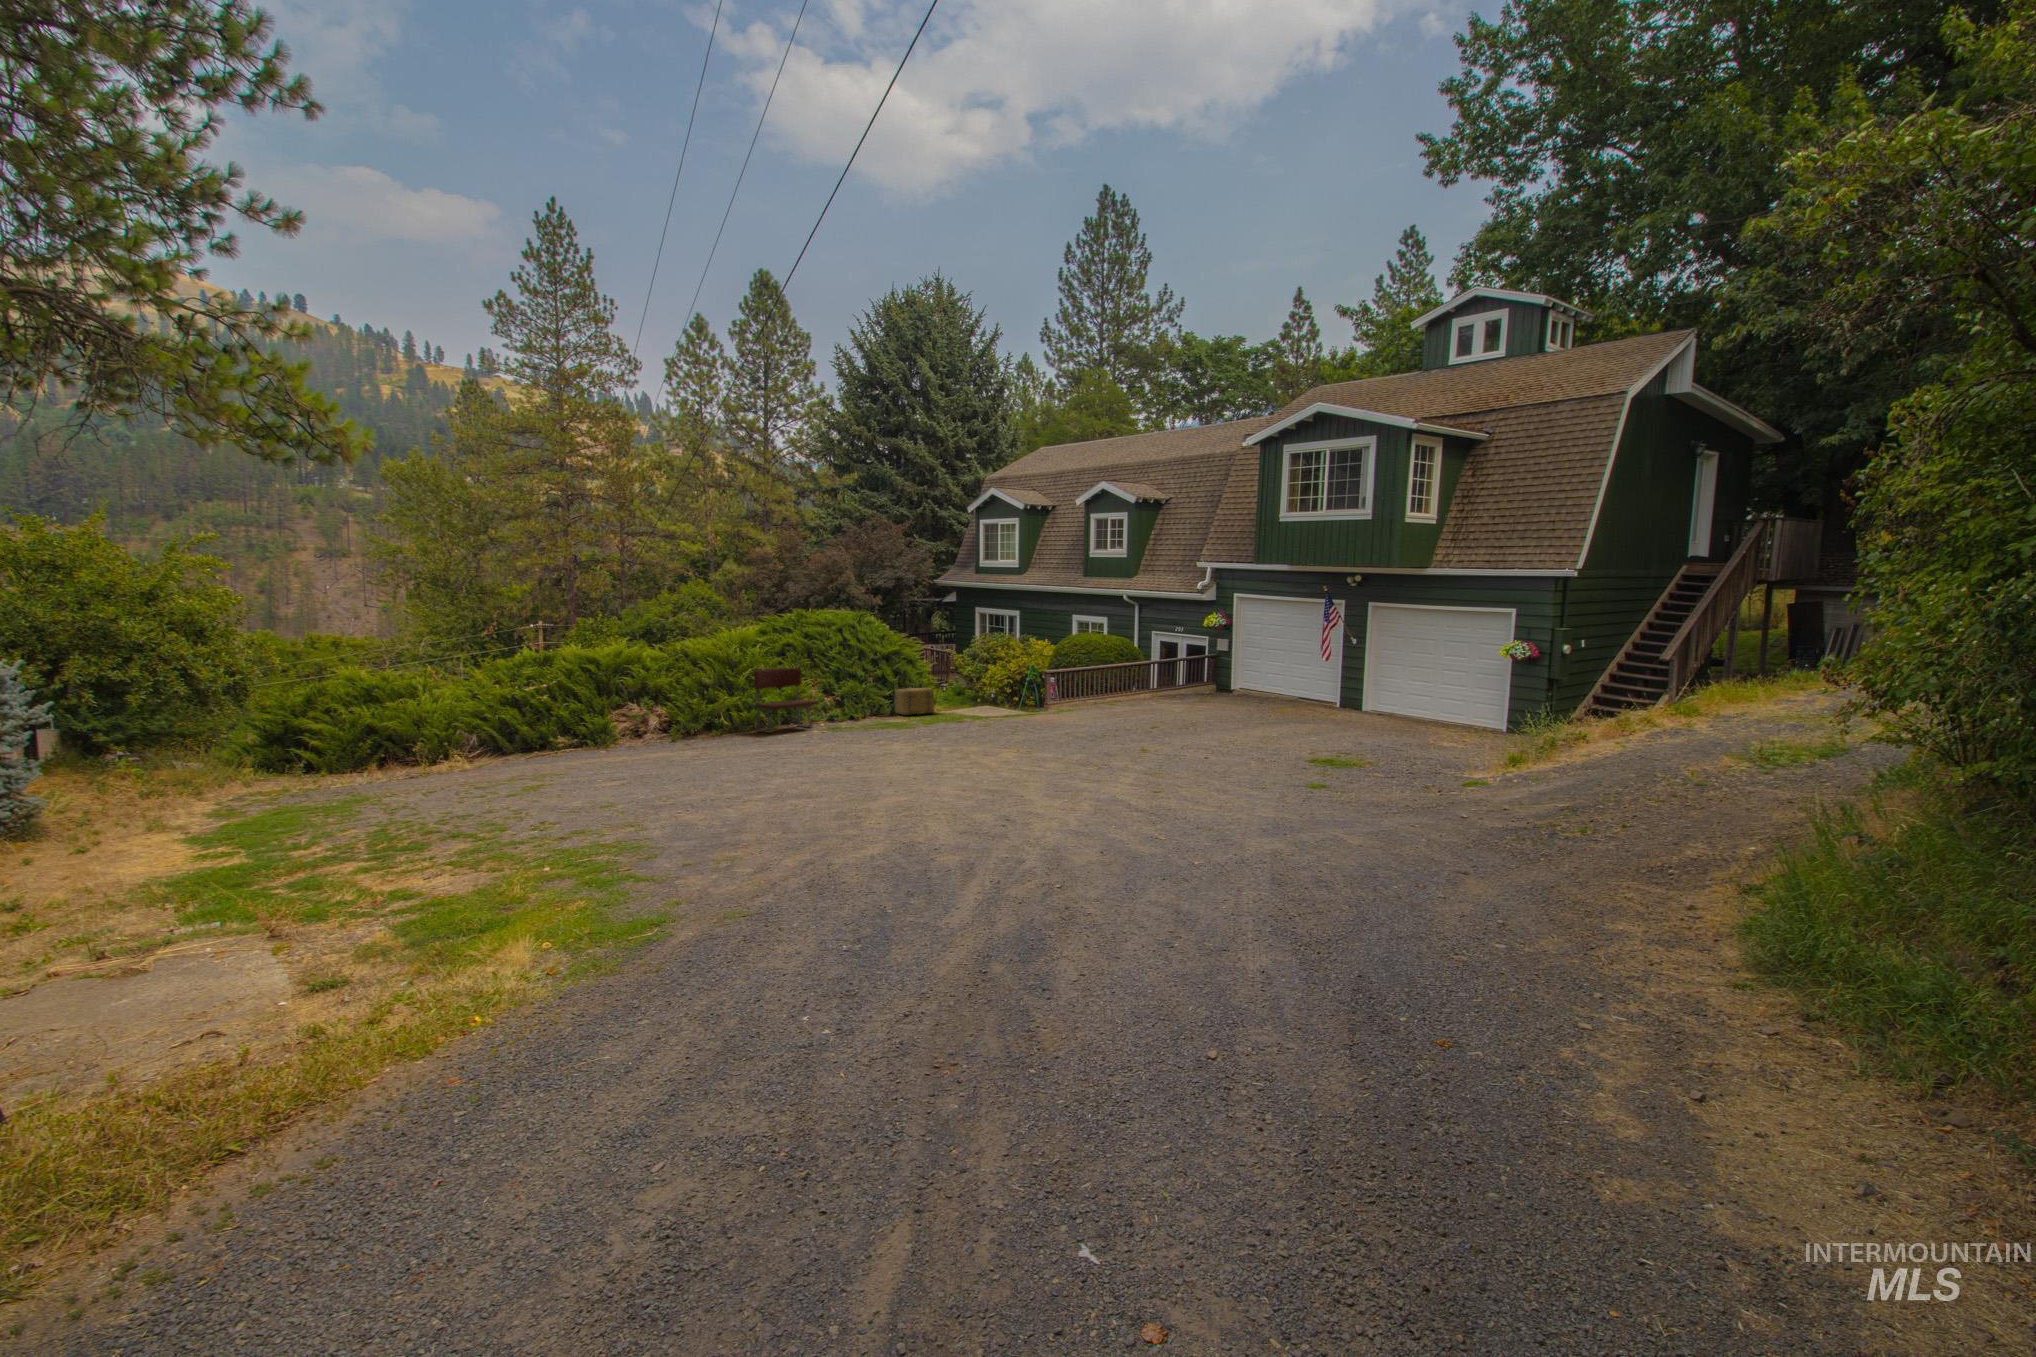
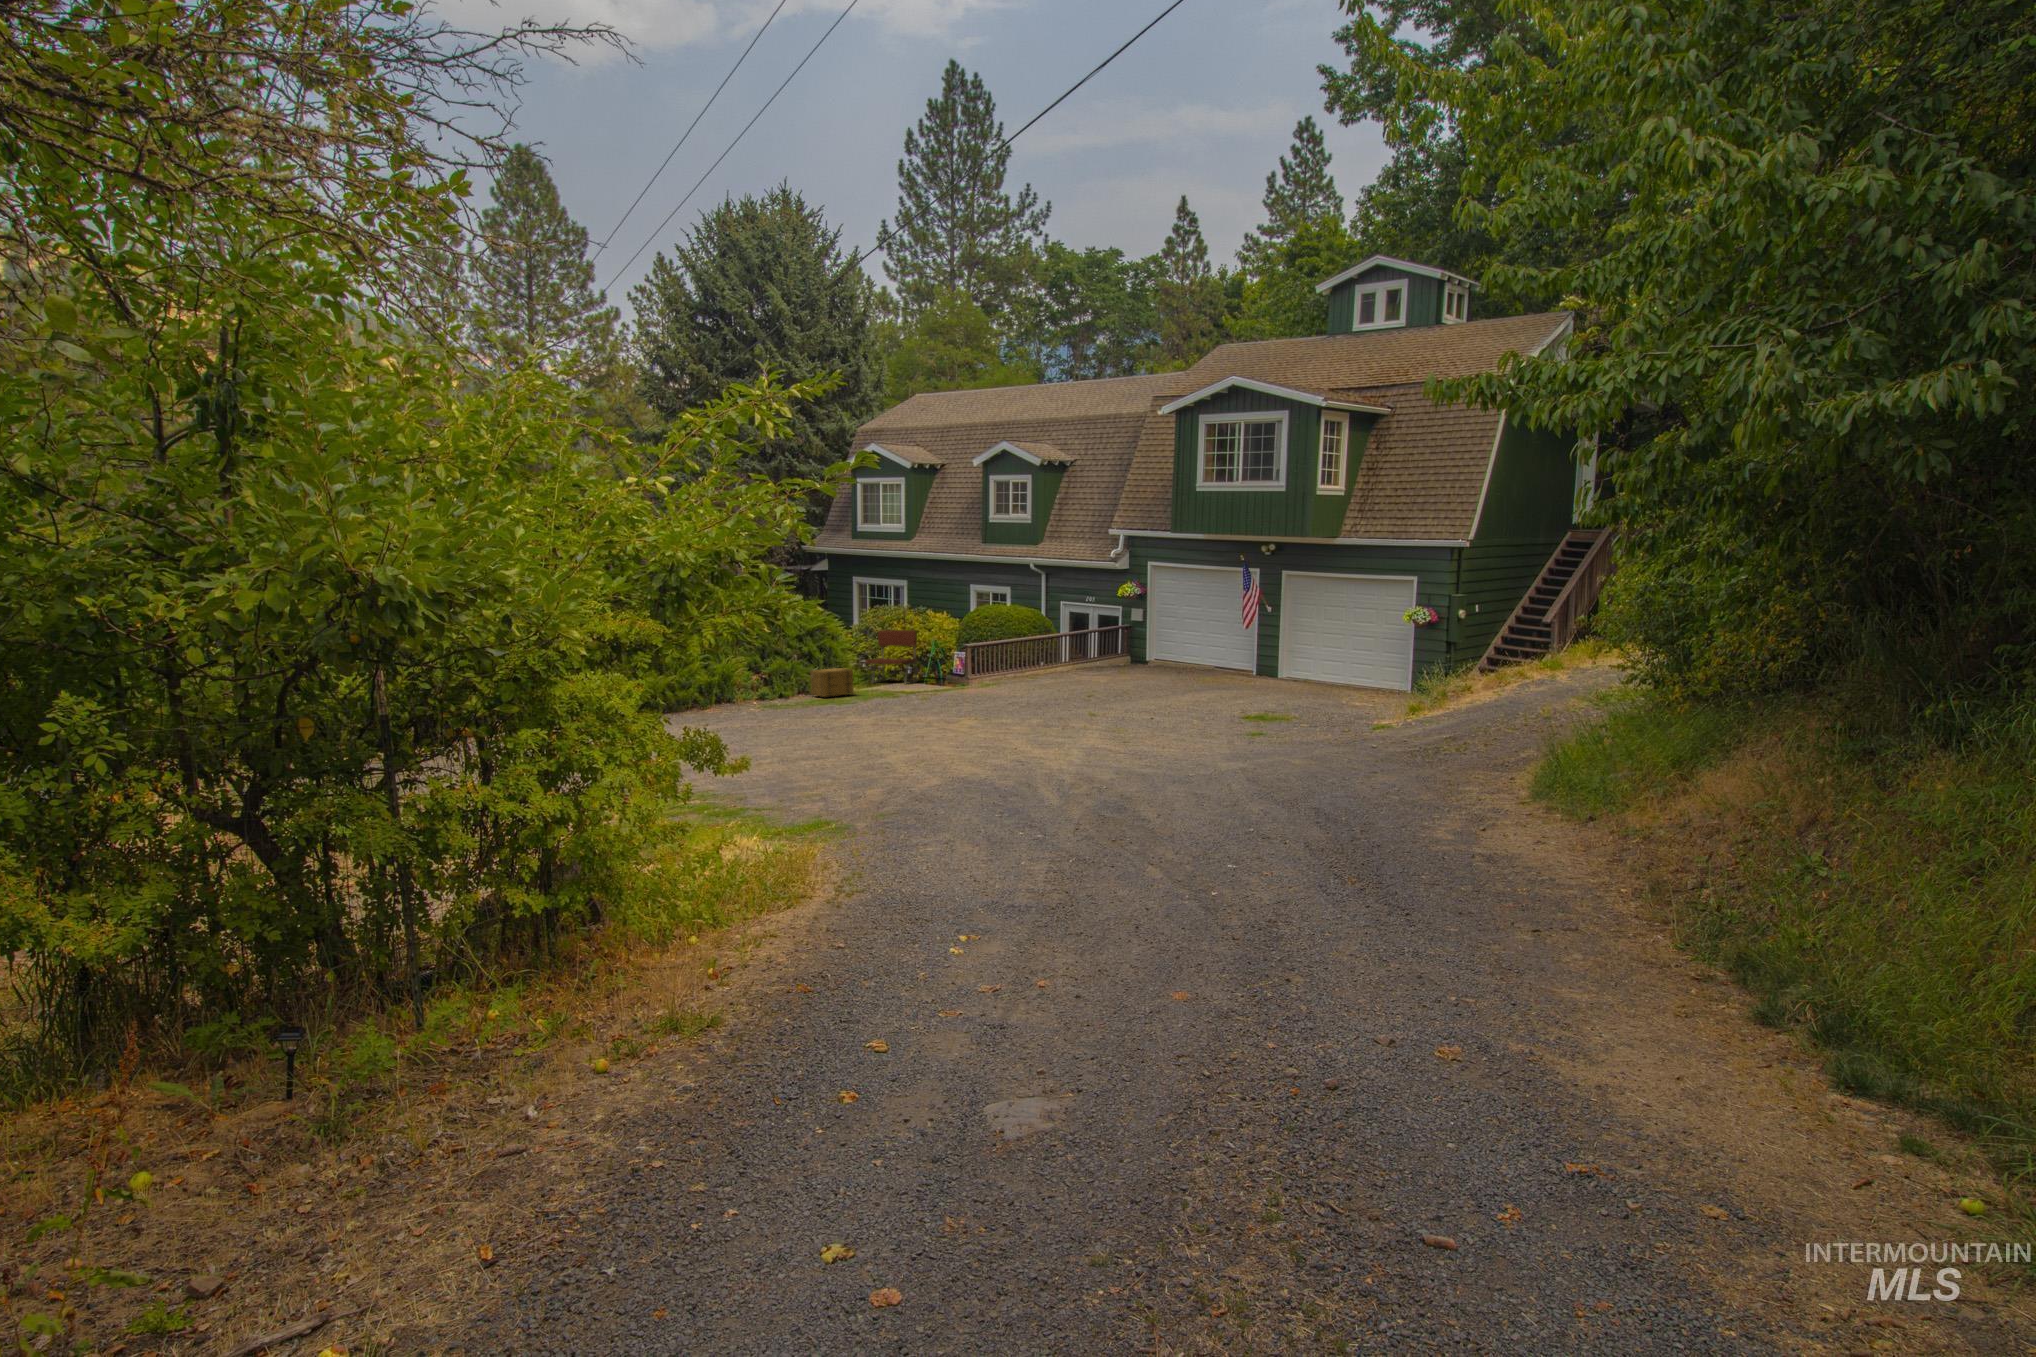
bench: present [754,667,818,733] -> present [865,630,917,684]

